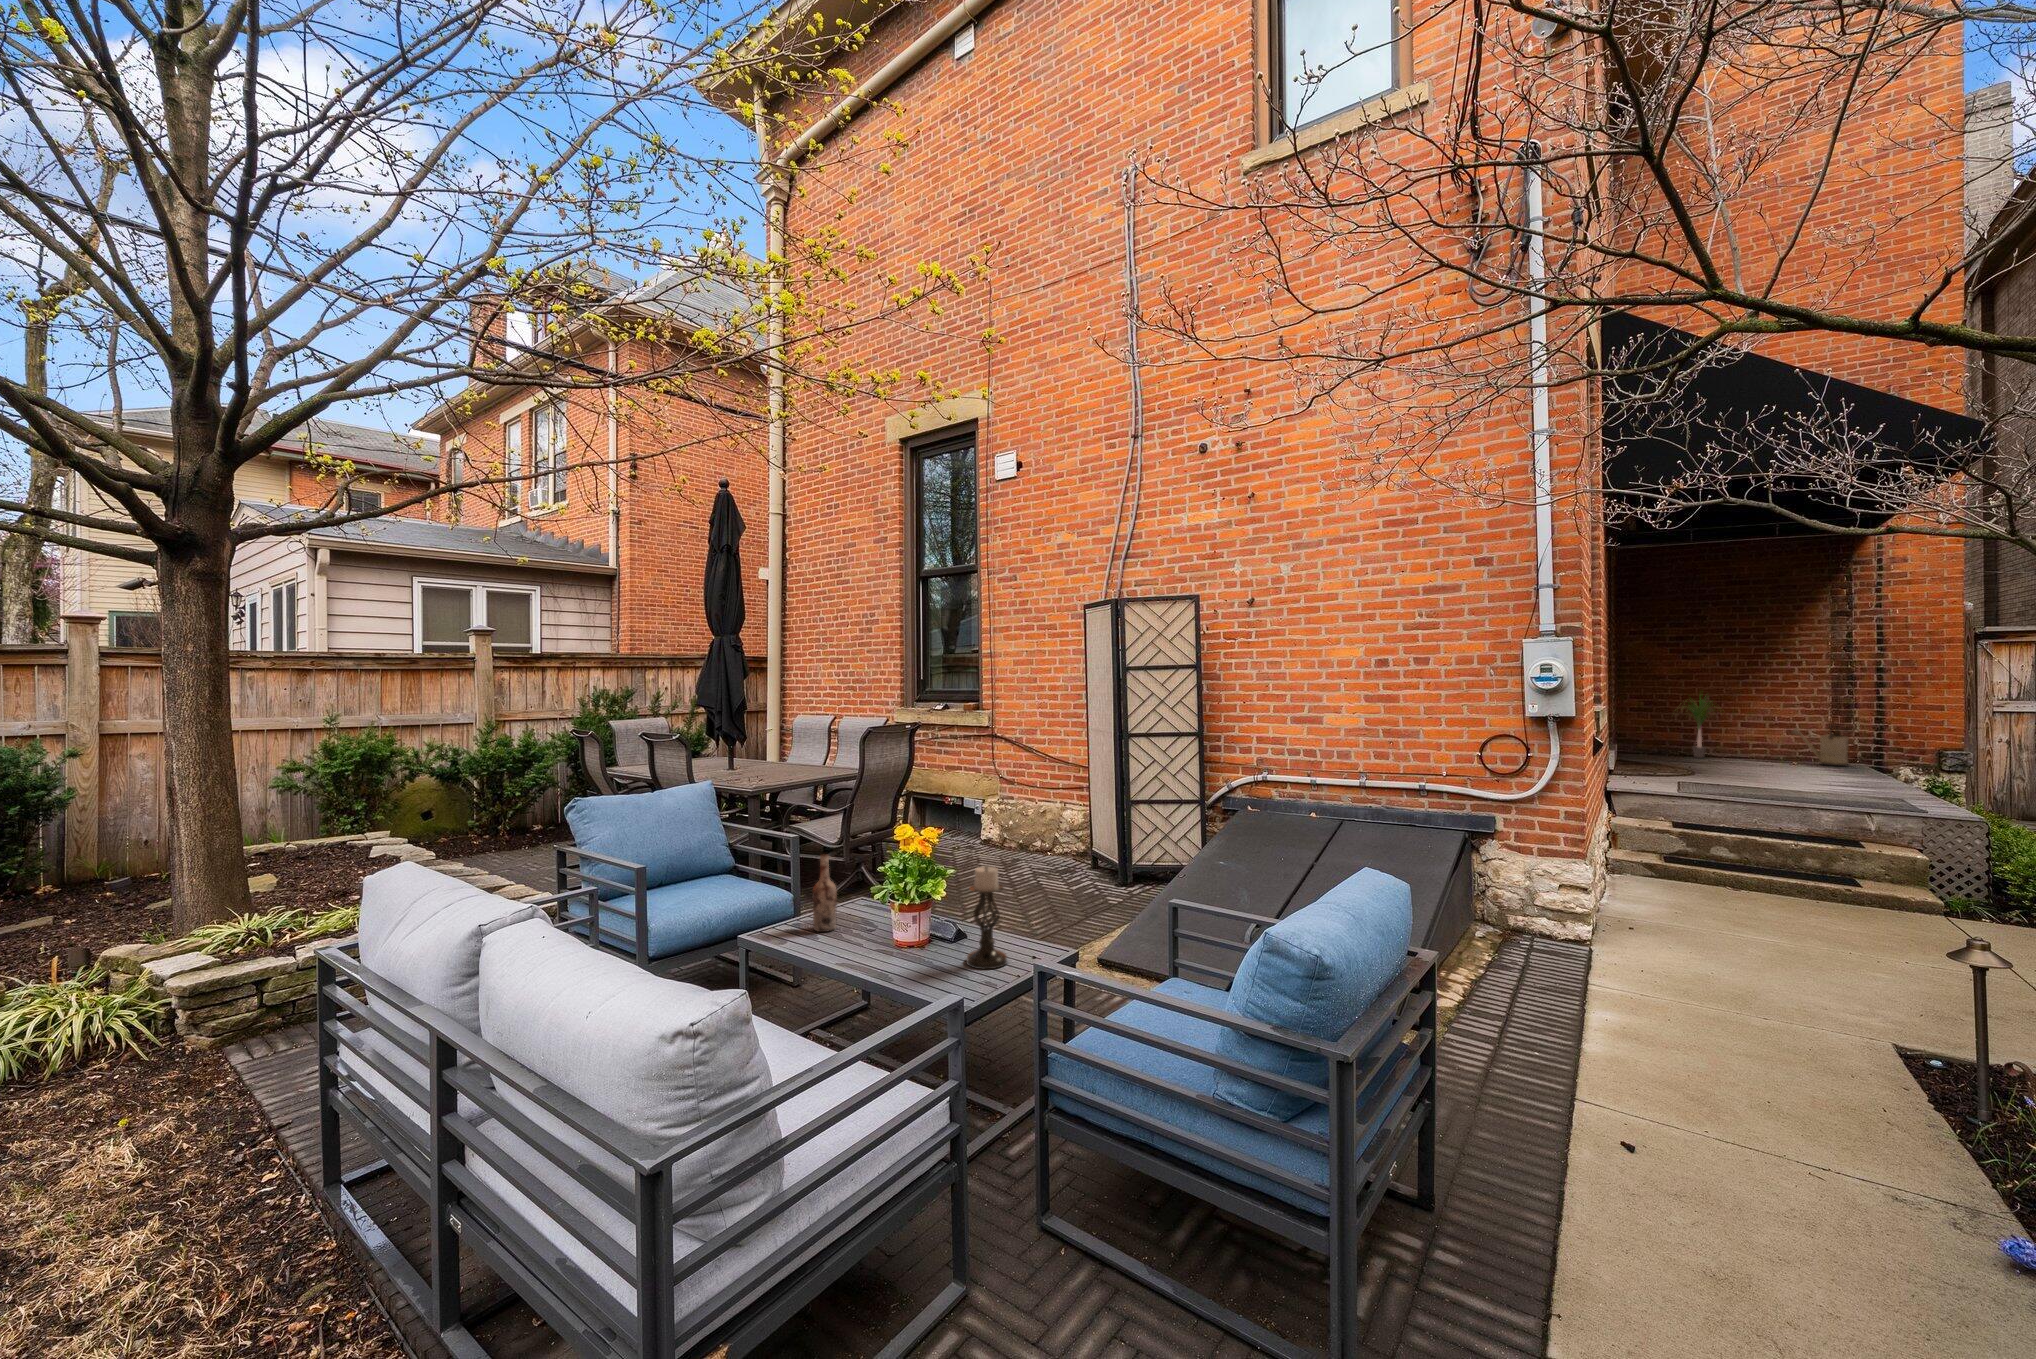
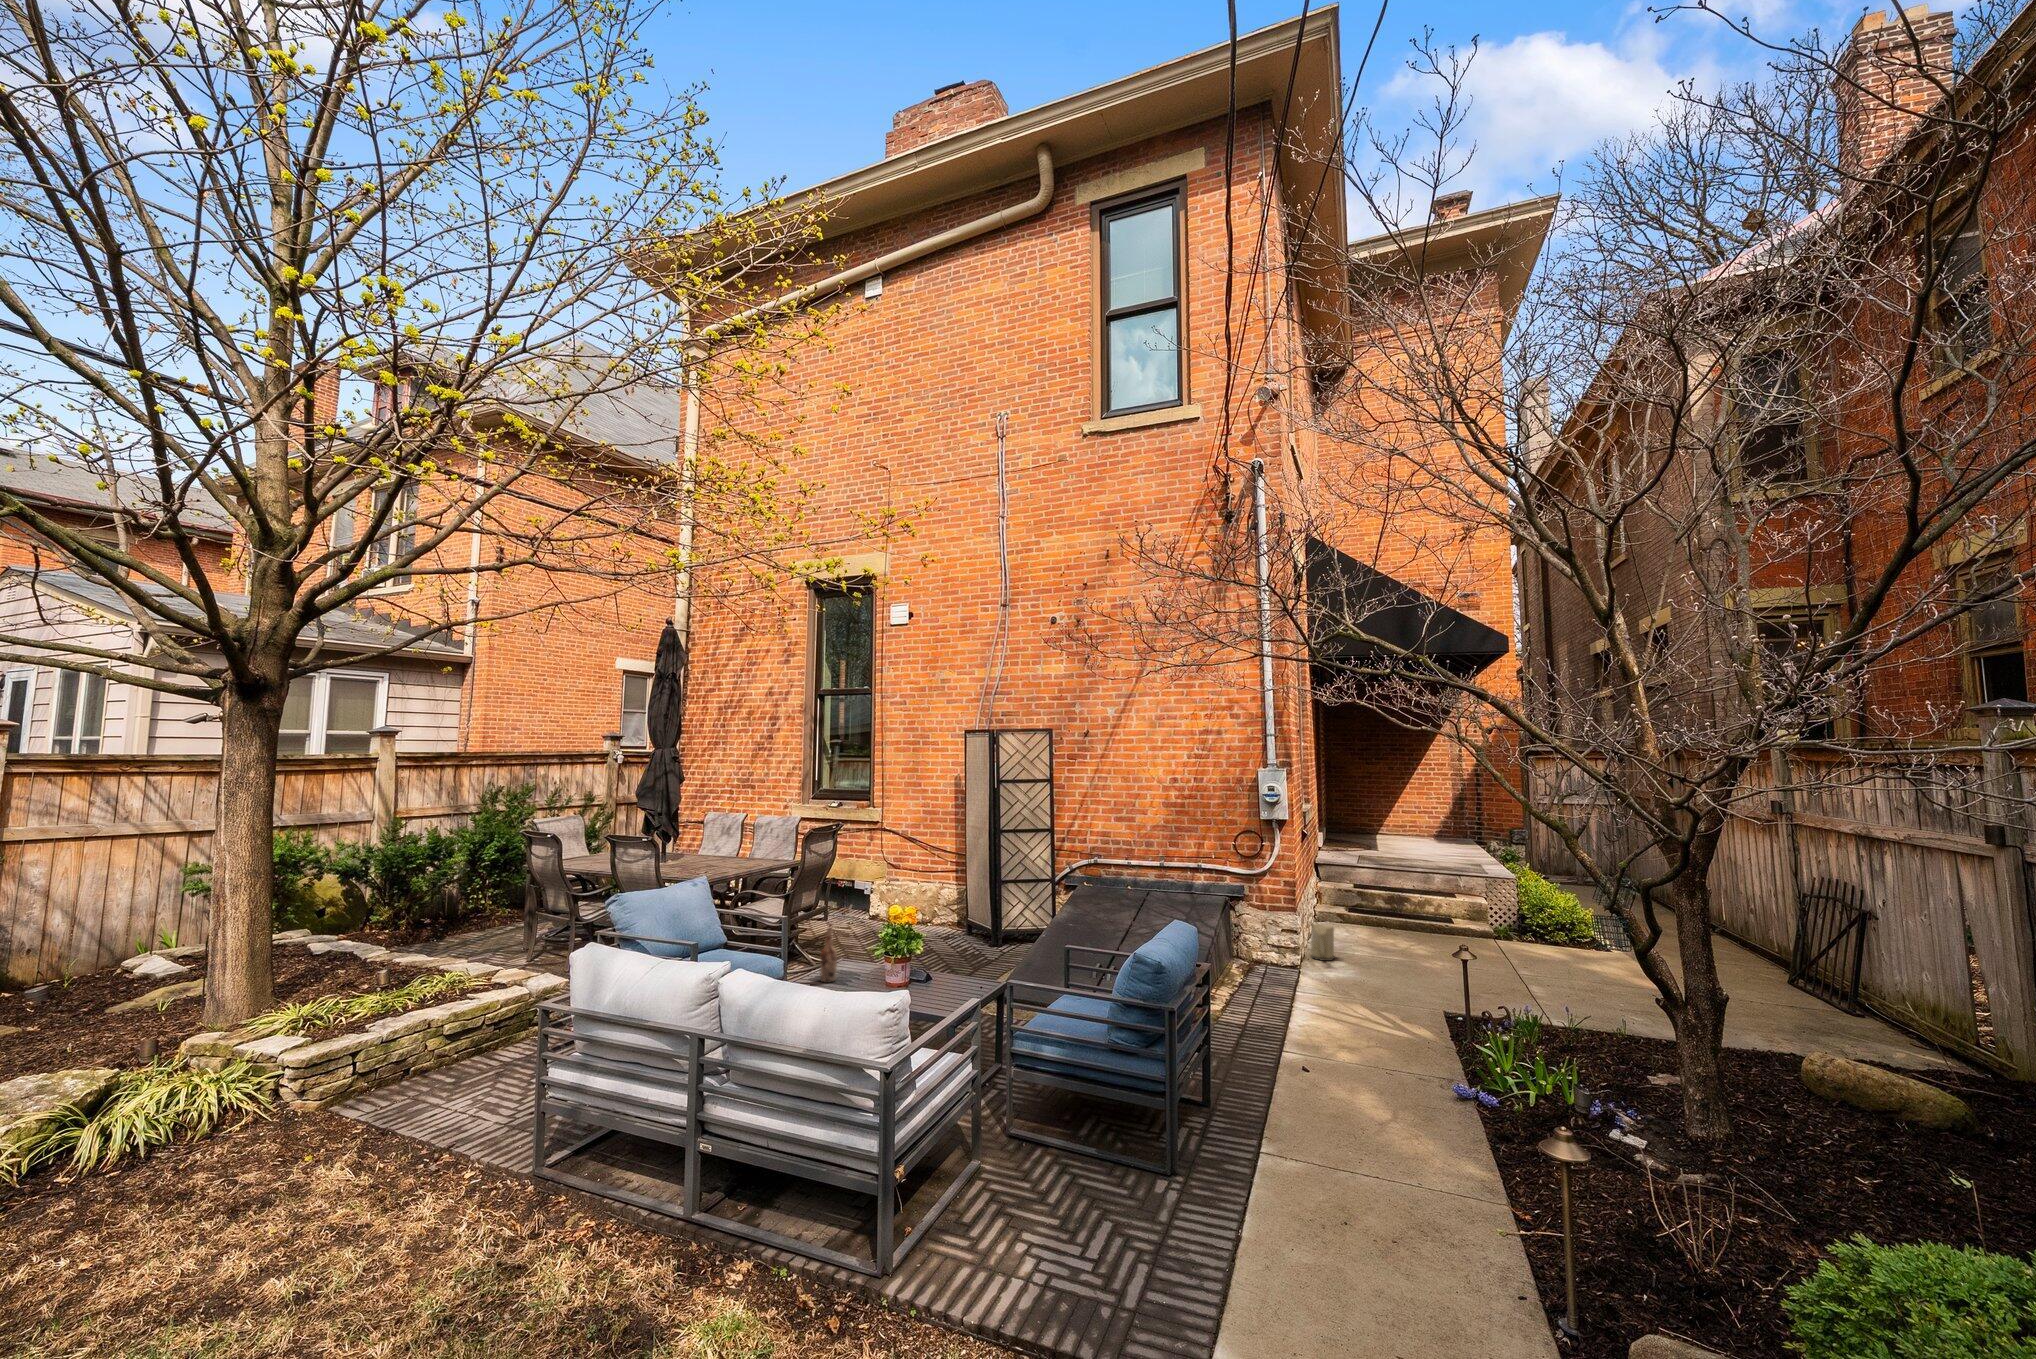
potted plant: present [1682,696,1713,758] -> none [1362,785,1398,835]
watering can: present [1791,727,1849,766] -> present [1311,924,1334,961]
candle holder: present [966,865,1007,969] -> none [937,930,964,997]

